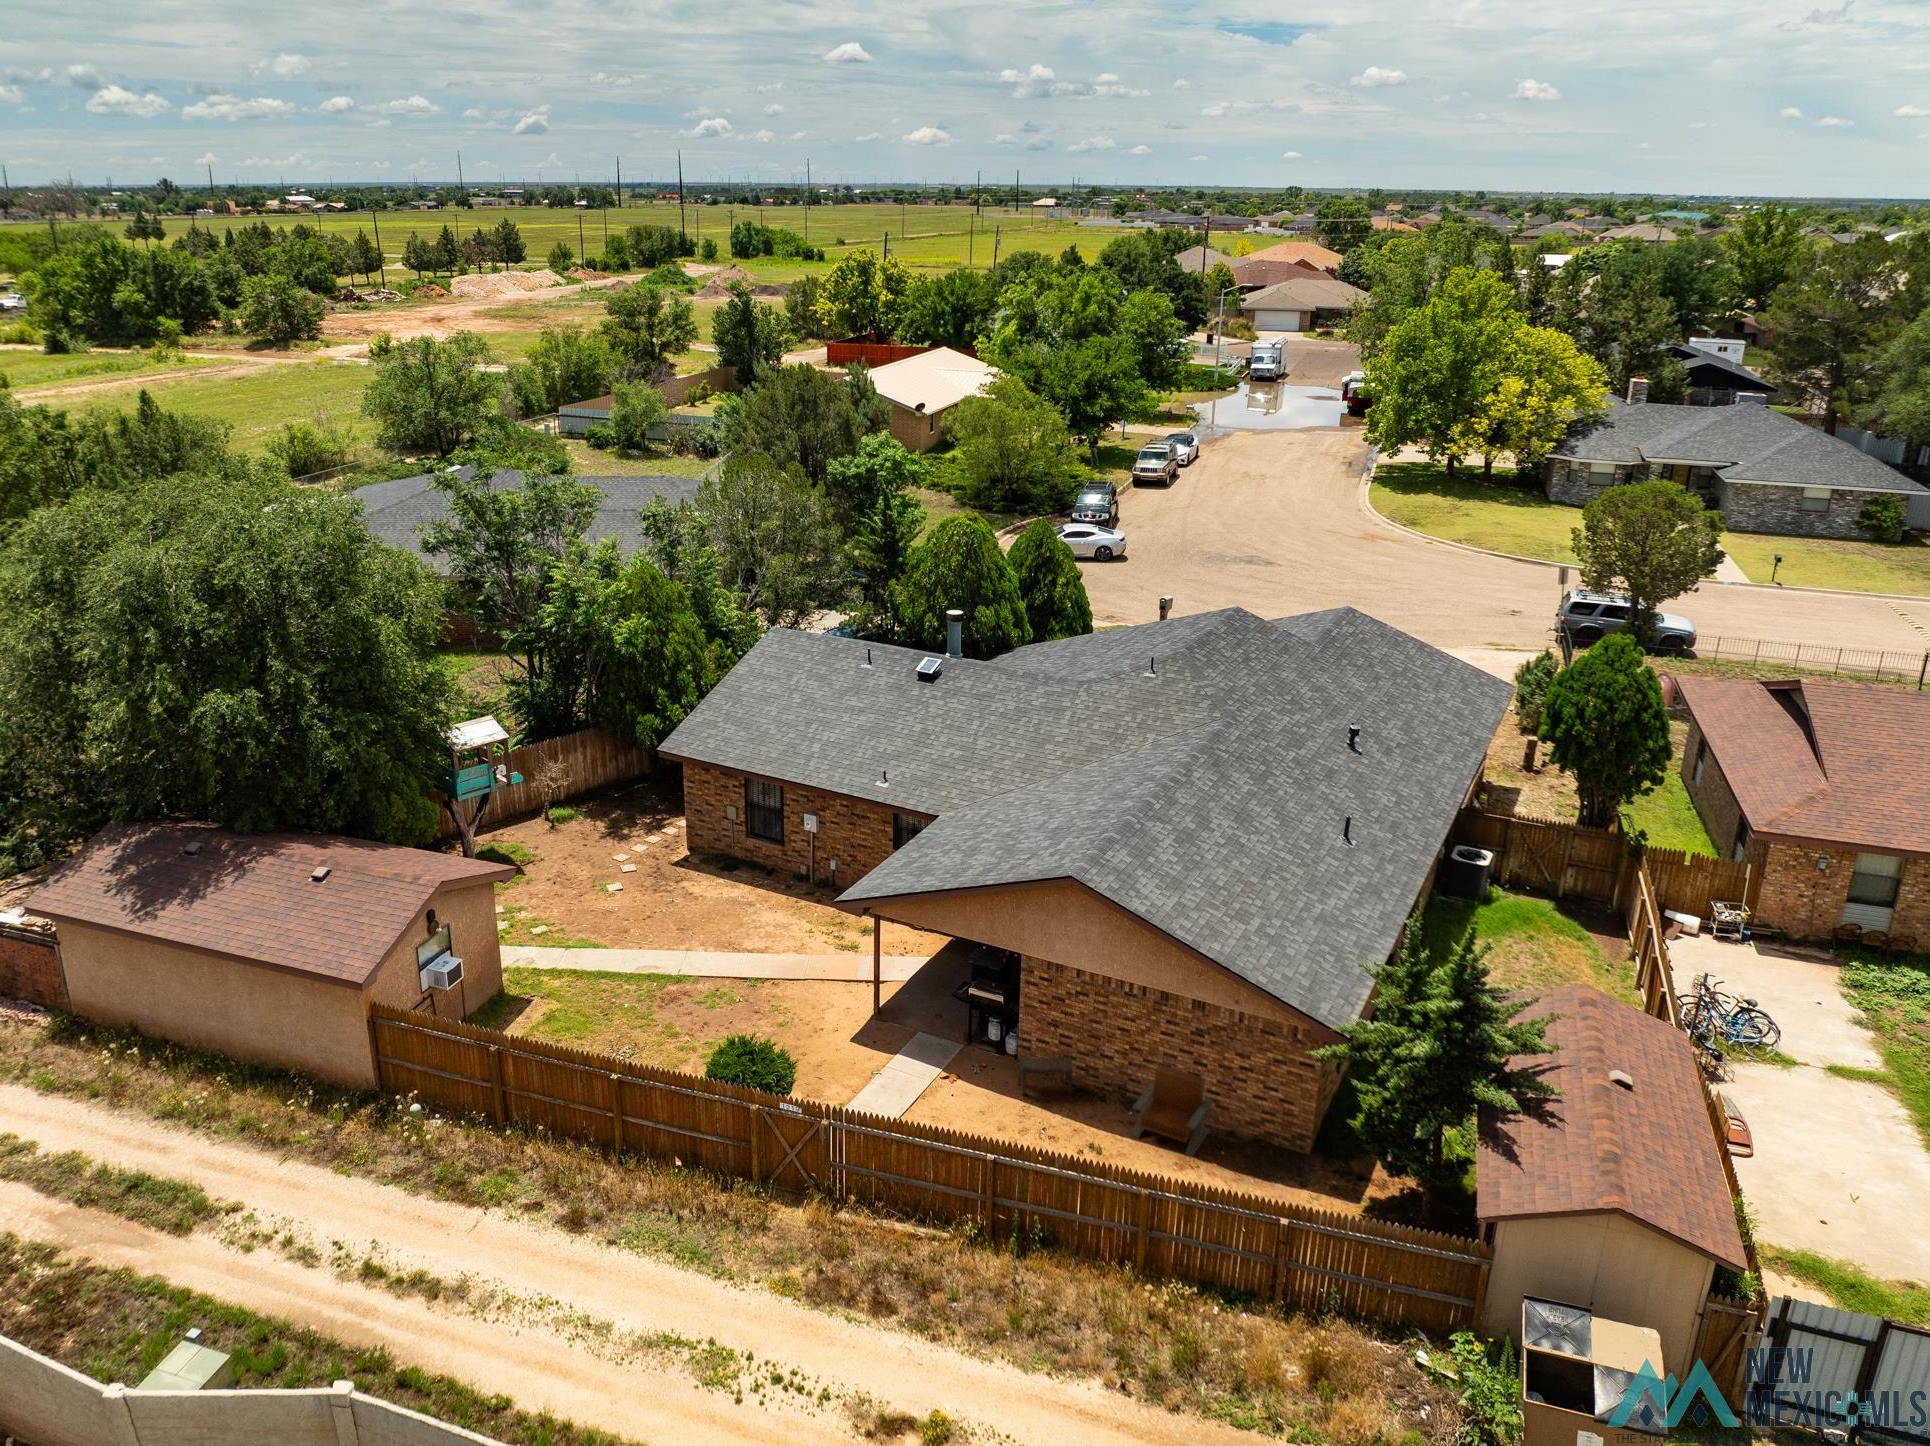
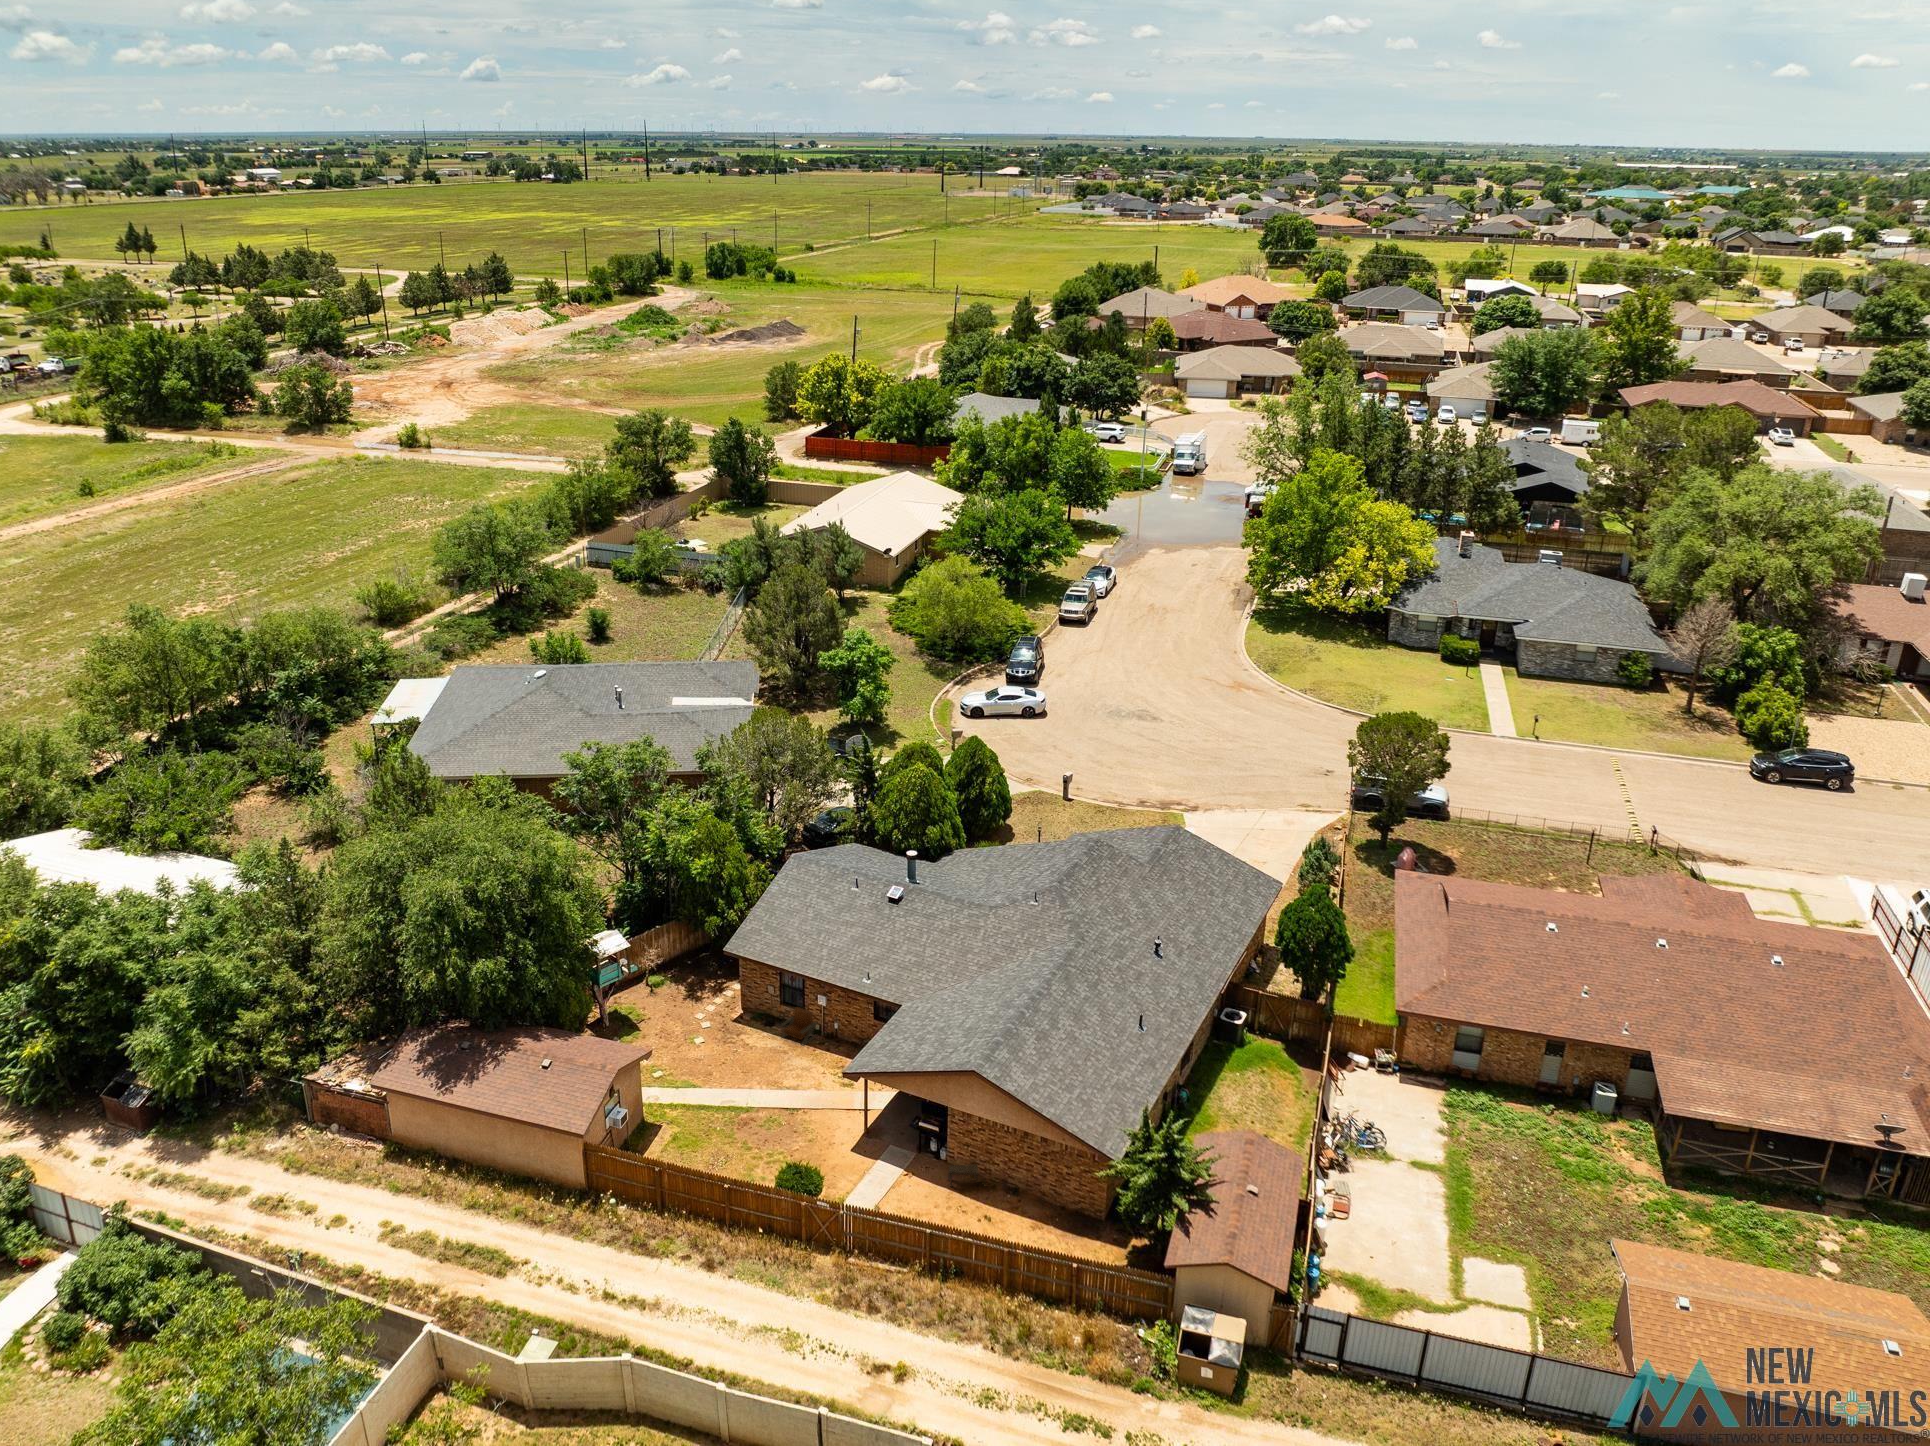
lounge chair: present [1131,1065,1213,1157] -> present [782,1007,817,1046]

